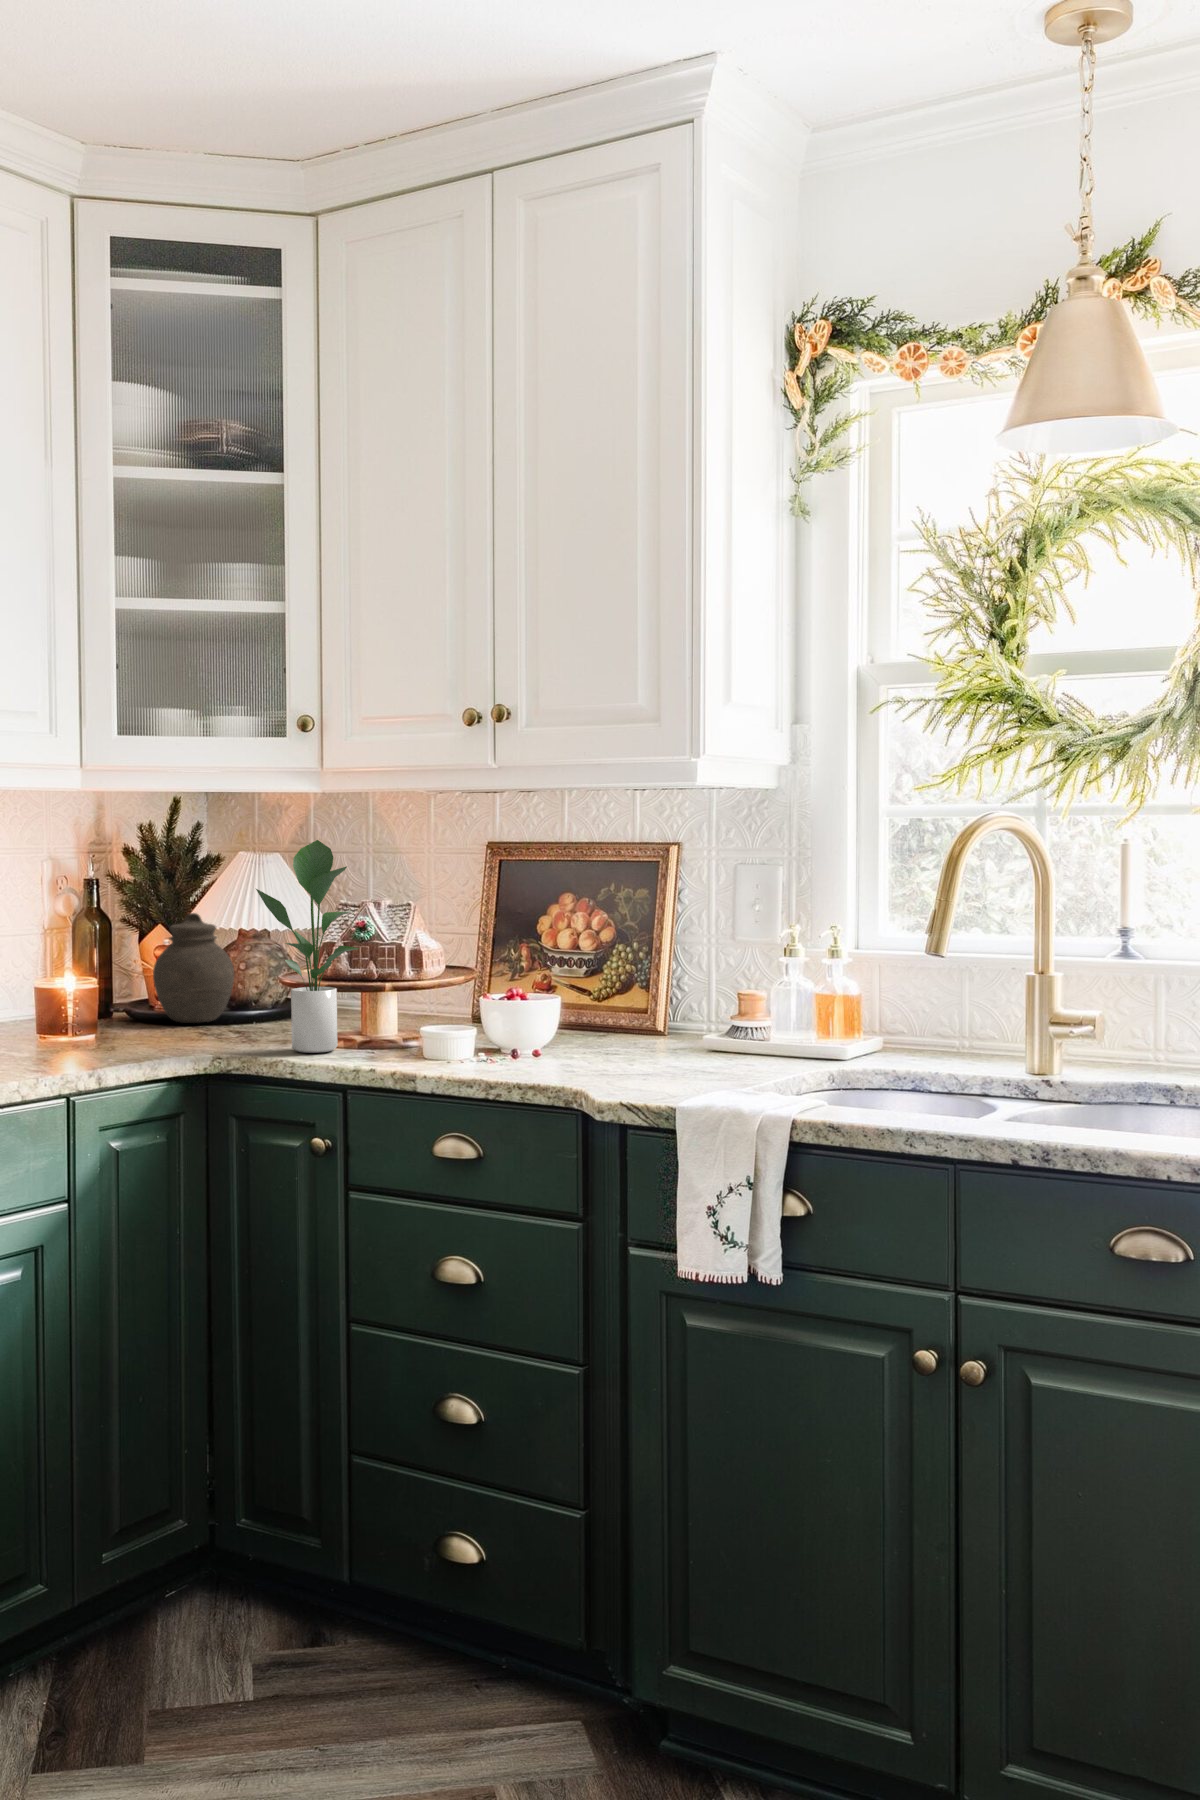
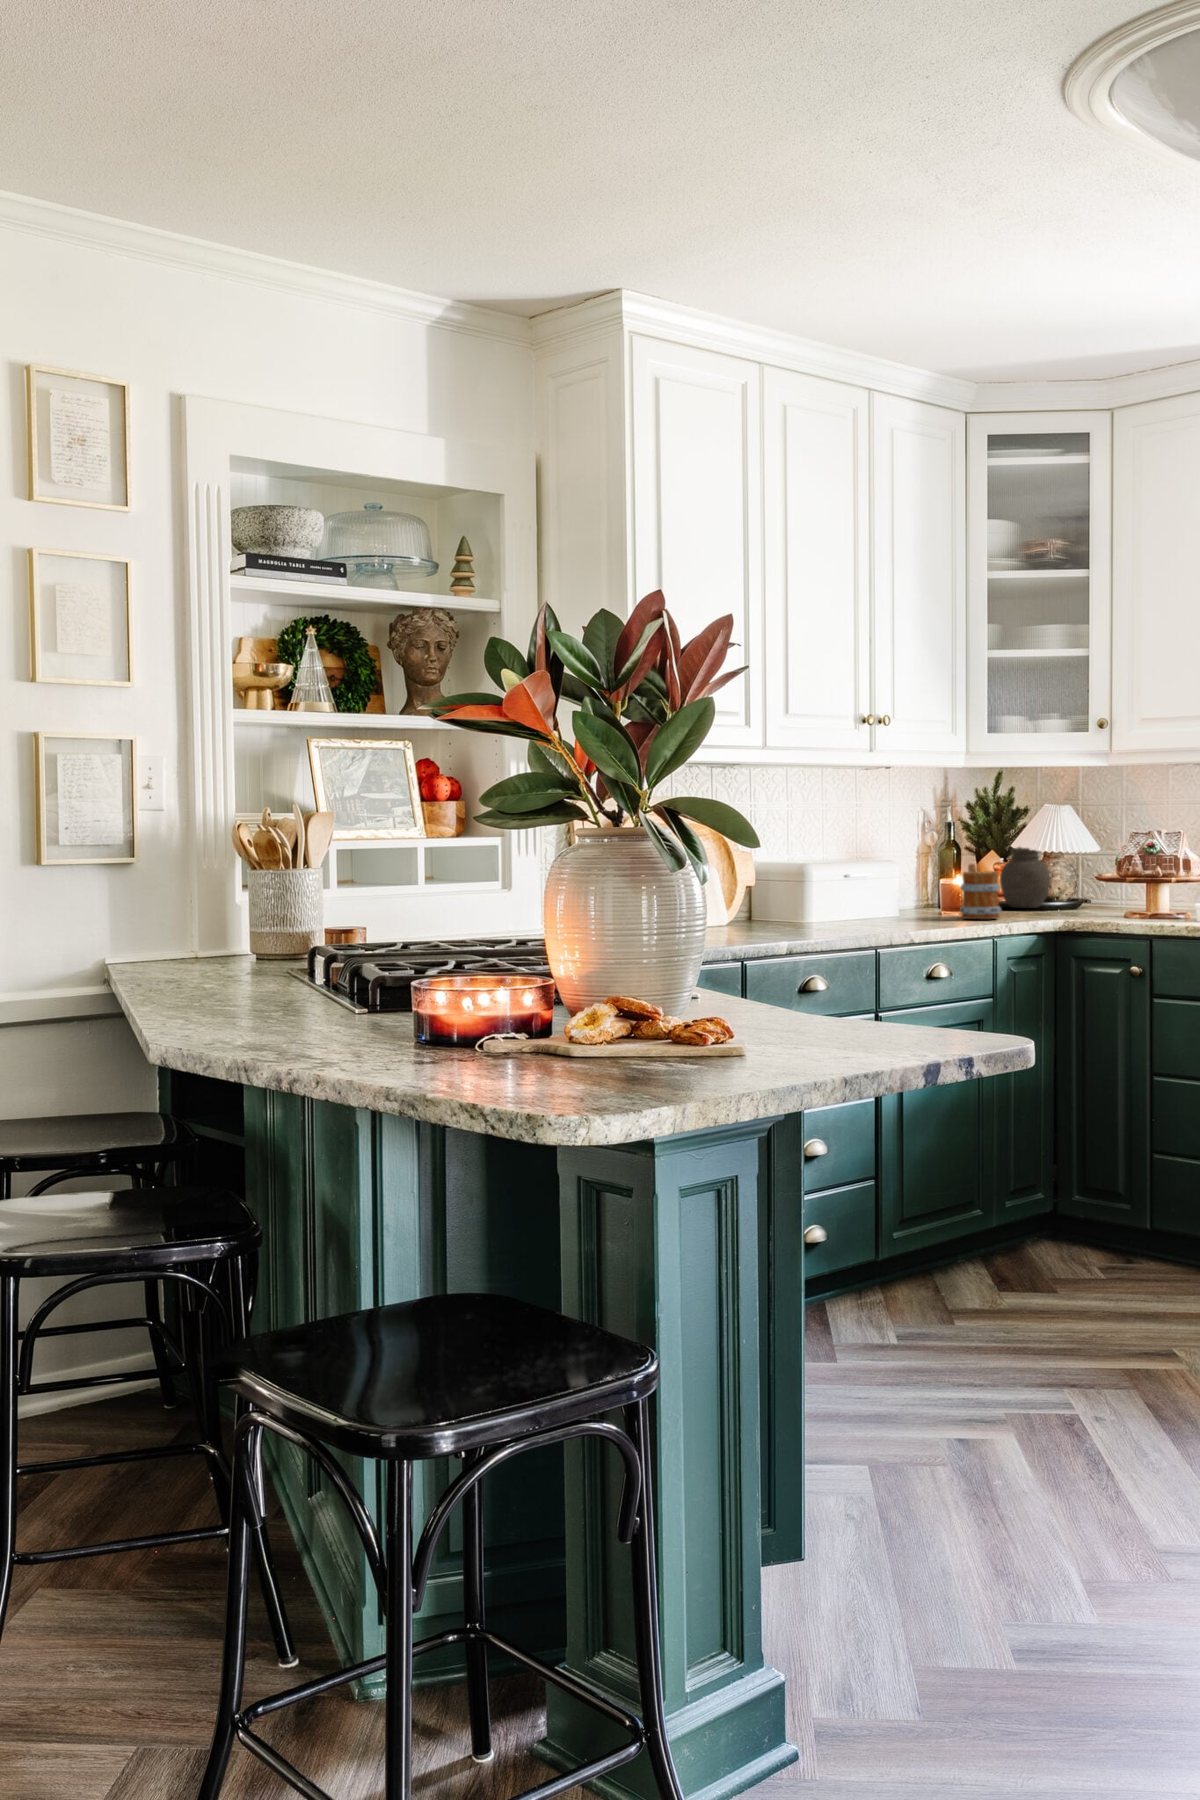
potted plant: present [256,840,359,1053] -> none [1093,791,1158,919]
mug: none [35,962,103,1062] -> present [960,864,1001,919]

